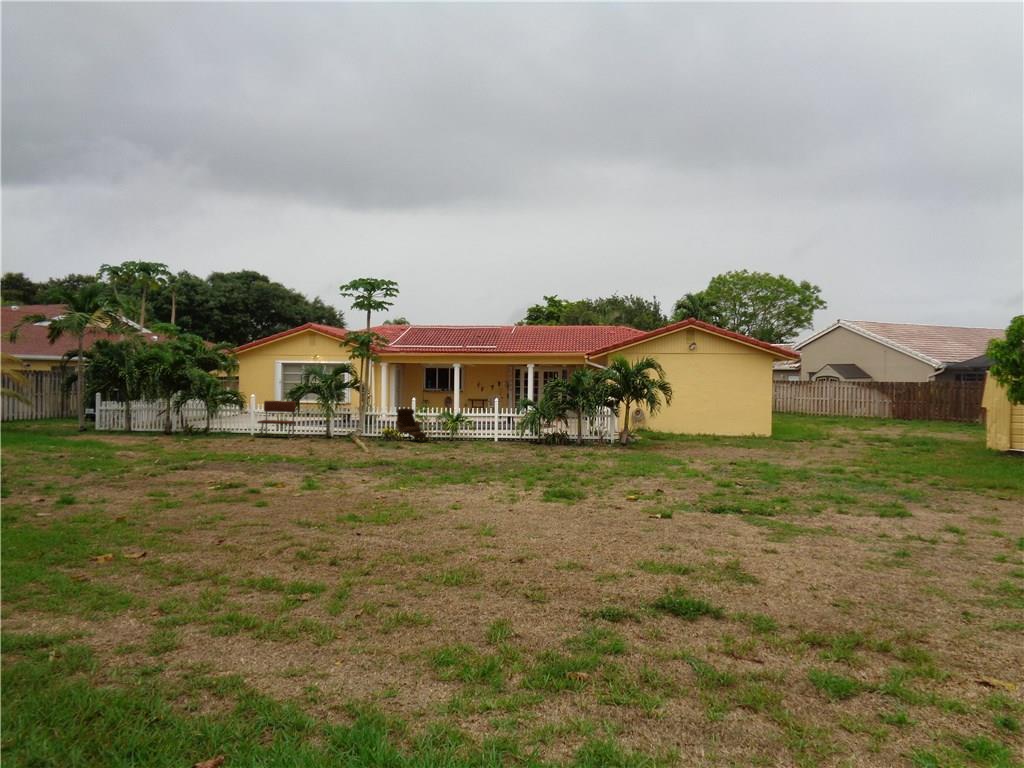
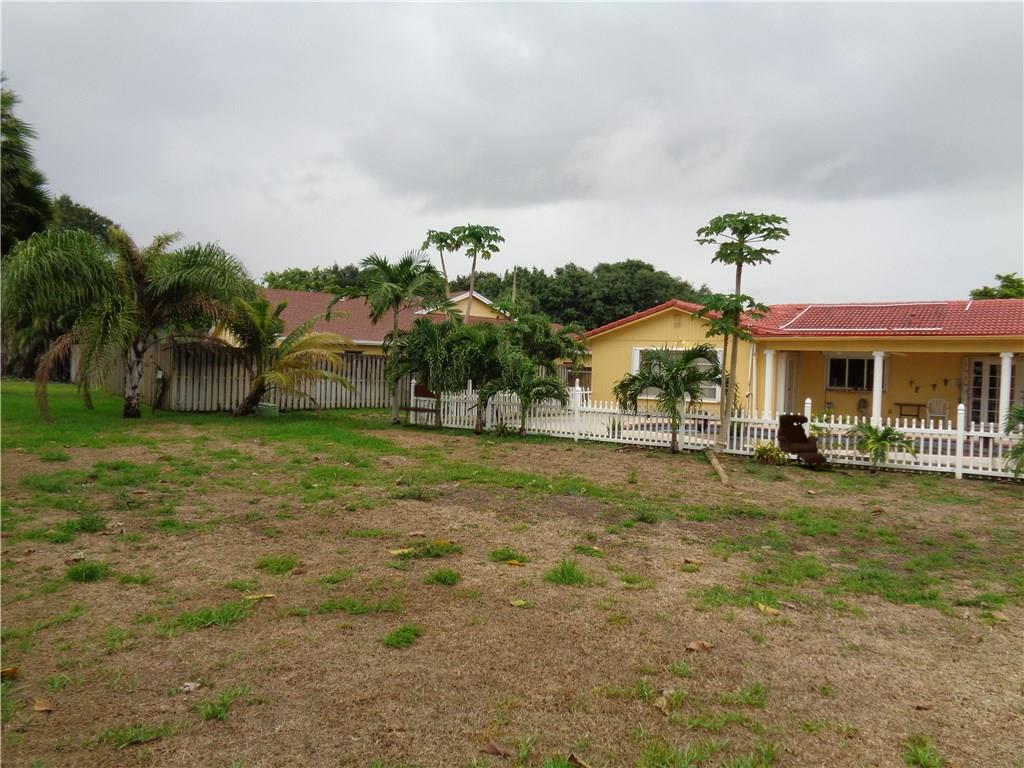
bench: present [258,401,296,438] -> present [399,384,440,429]

